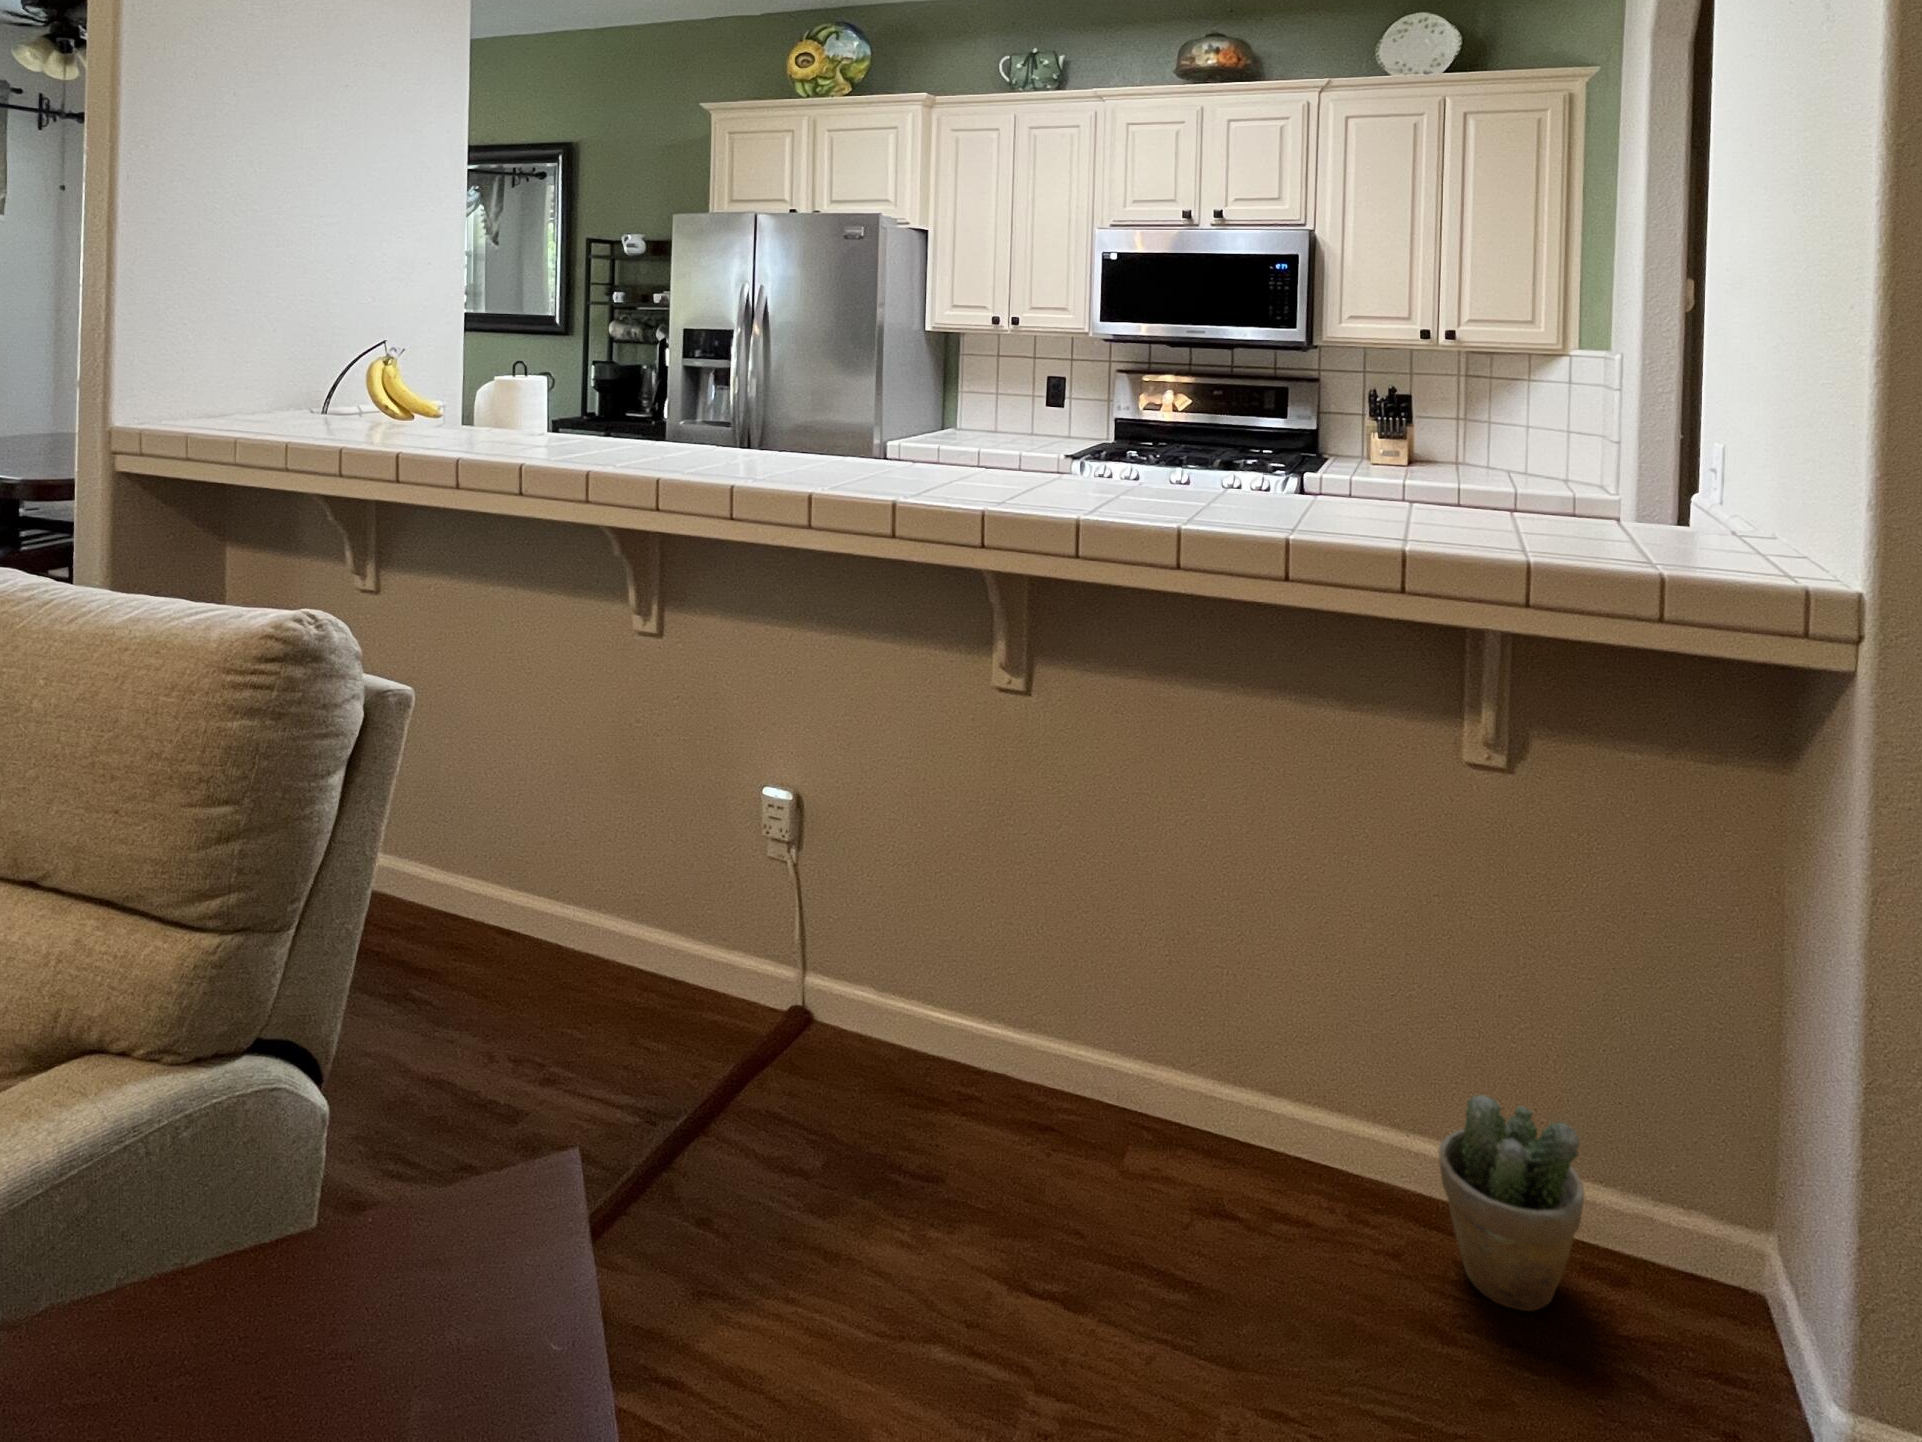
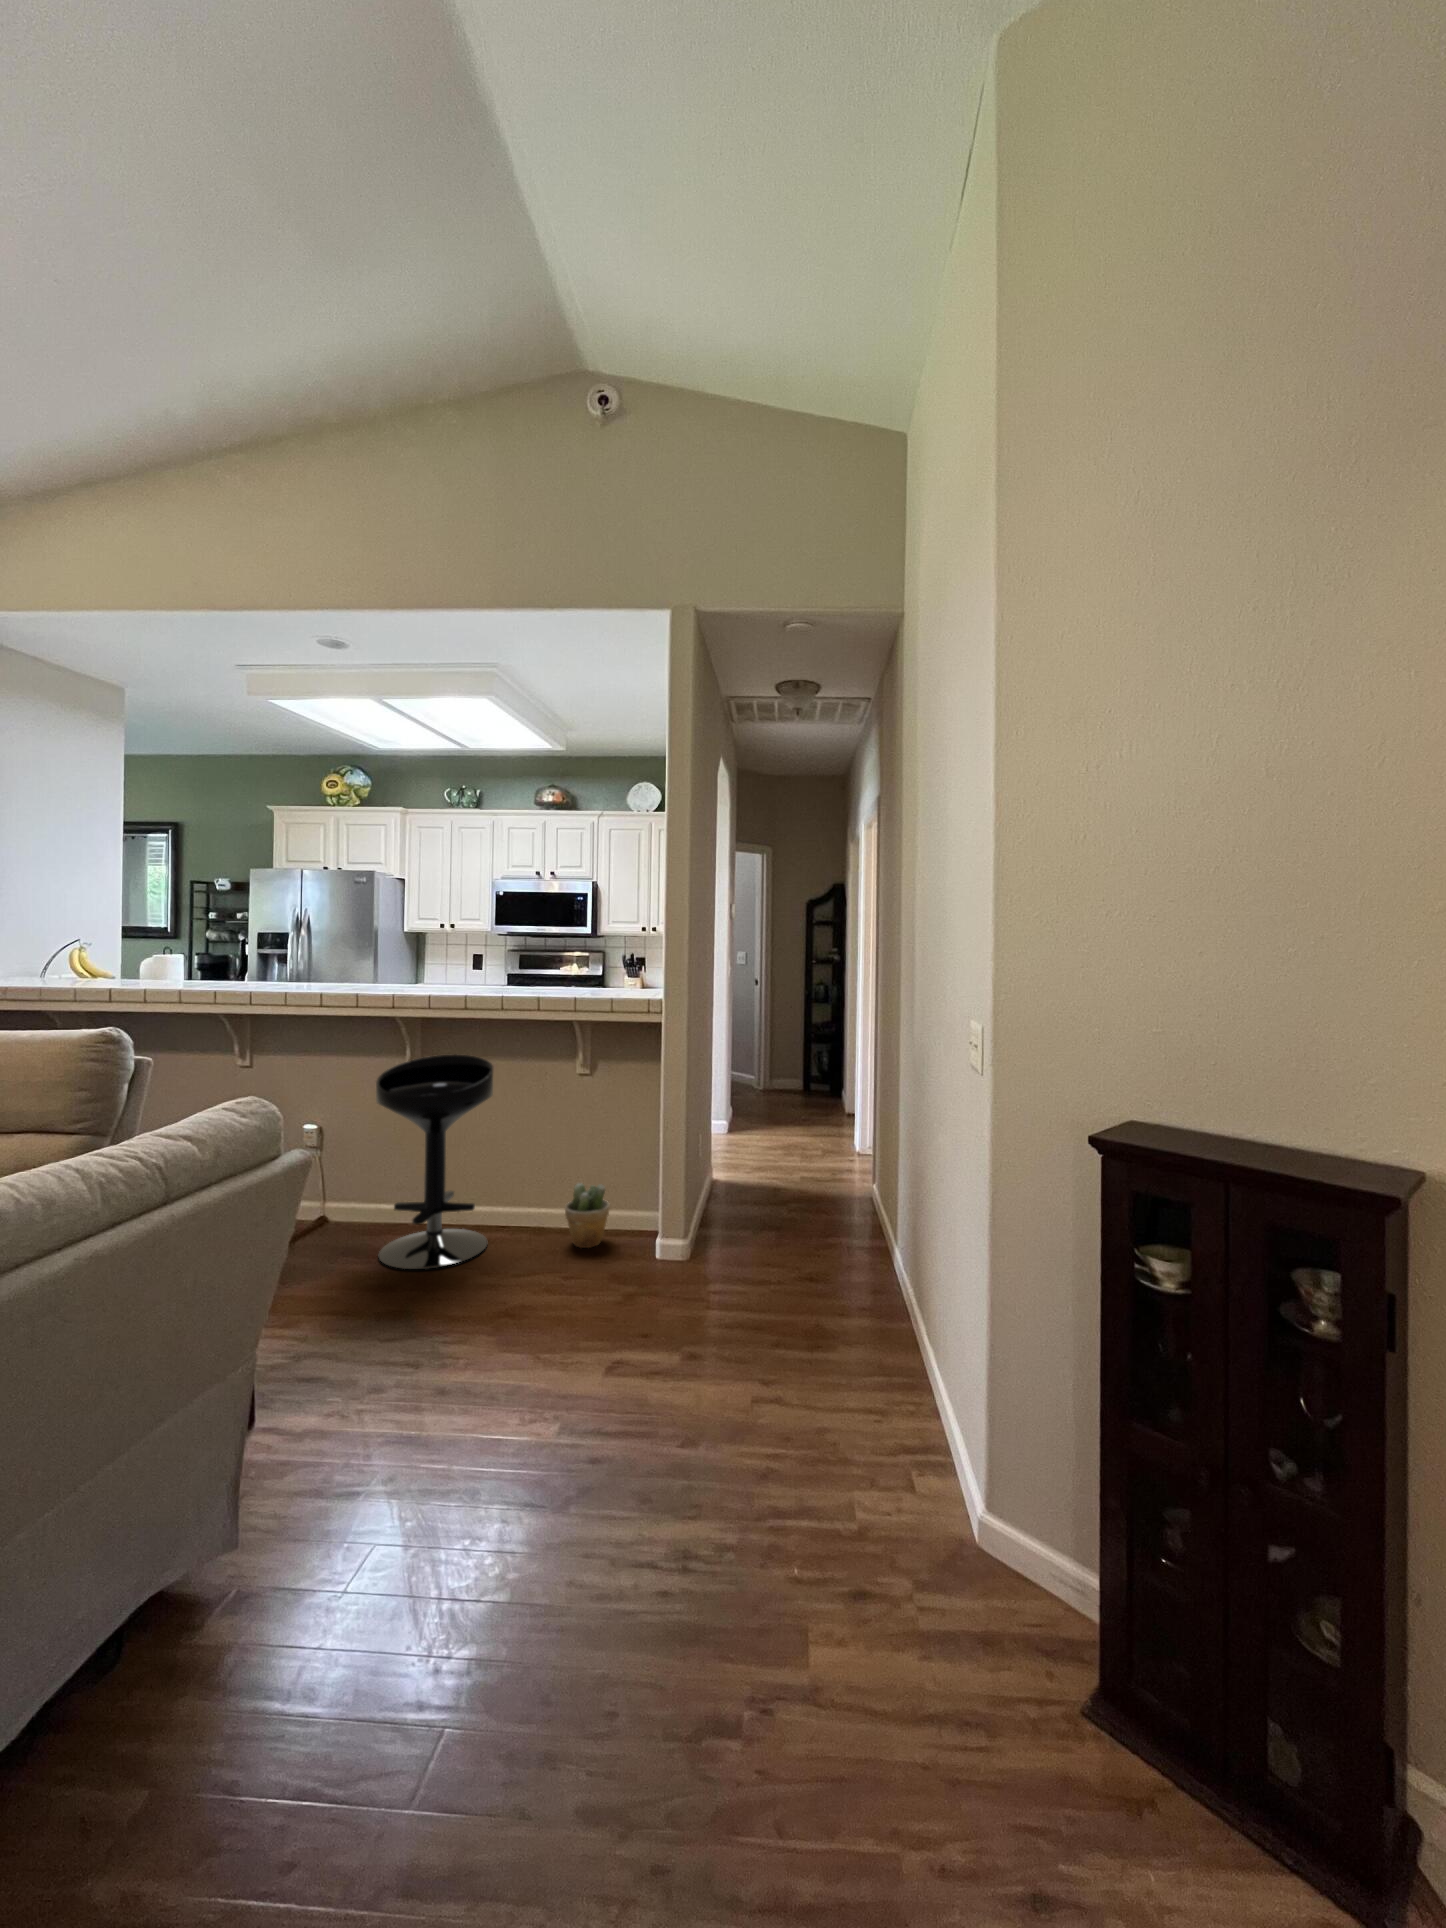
bar stool: none [937,663,1236,1307] -> present [376,1054,493,1269]

